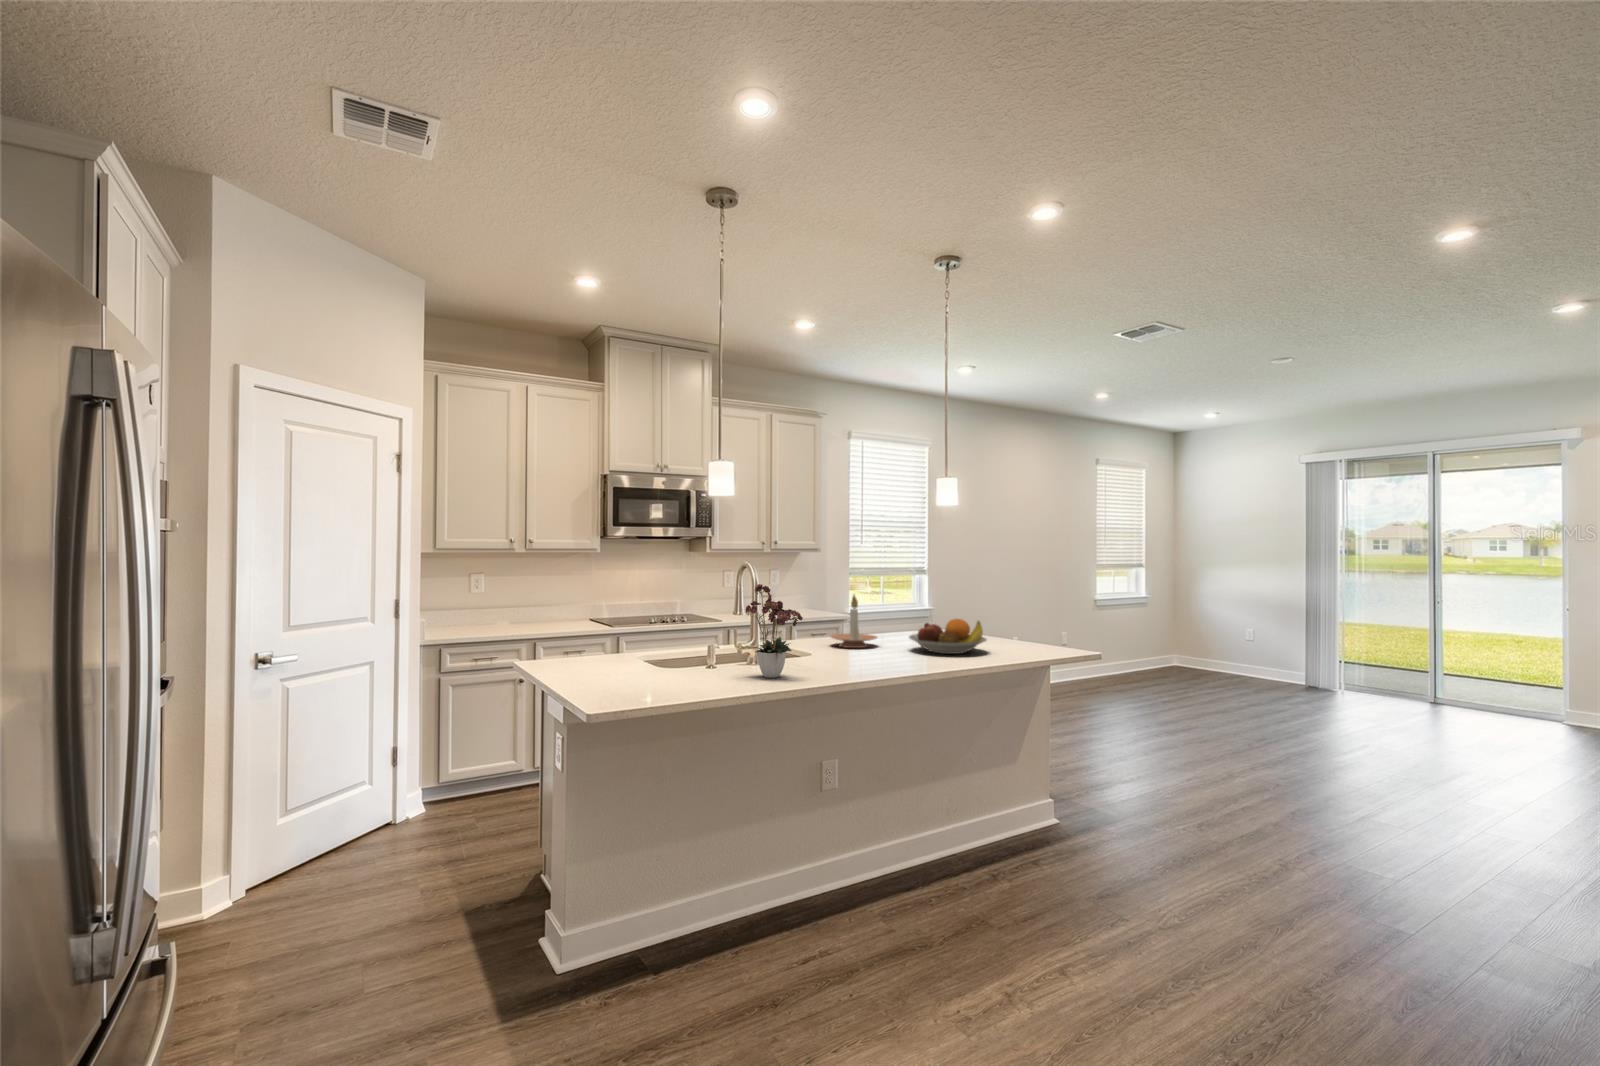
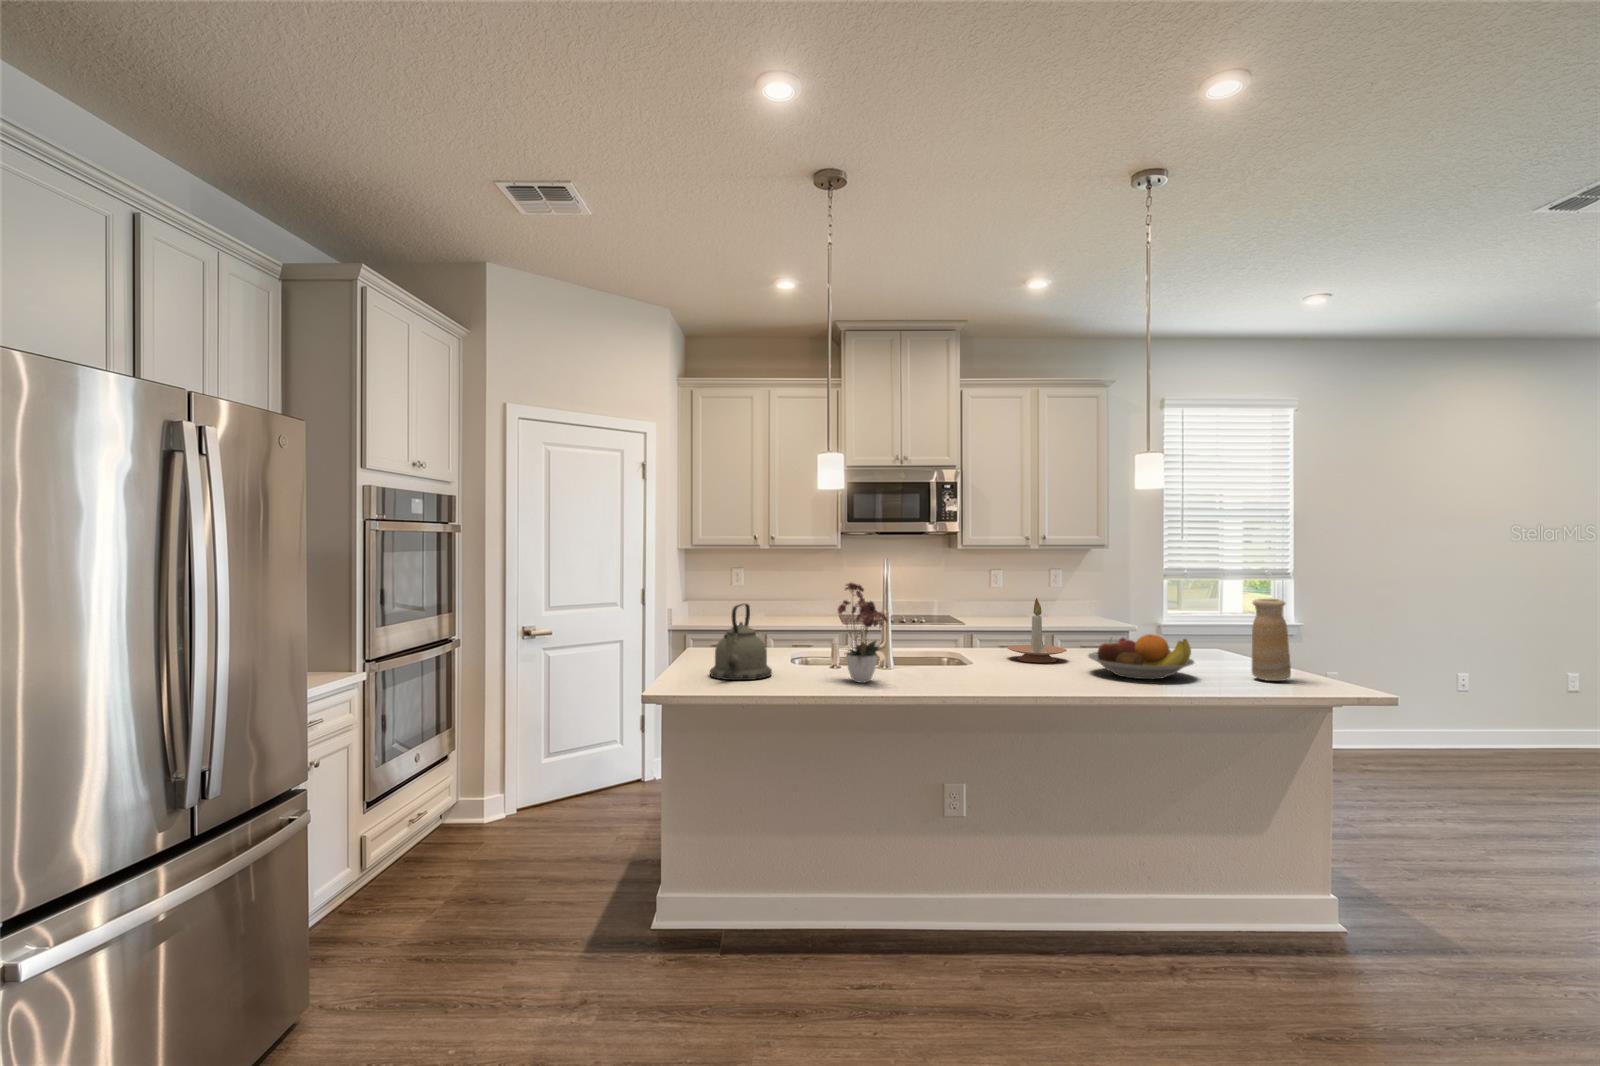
vase: none [1012,588,1038,648] -> present [1252,599,1291,681]
kettle: none [617,609,682,689] -> present [710,604,772,680]

